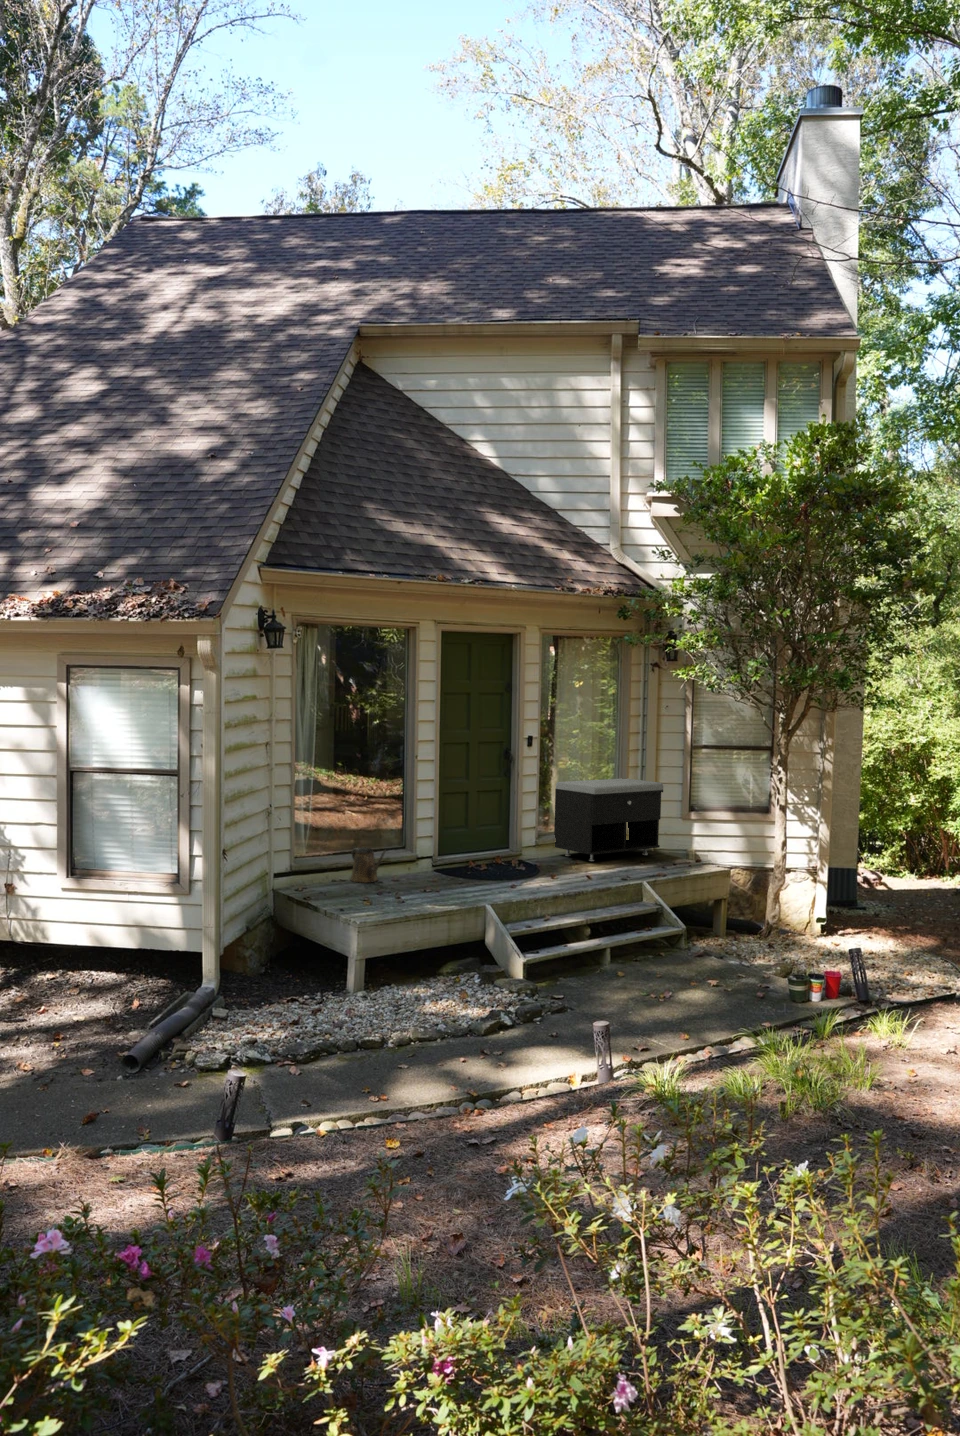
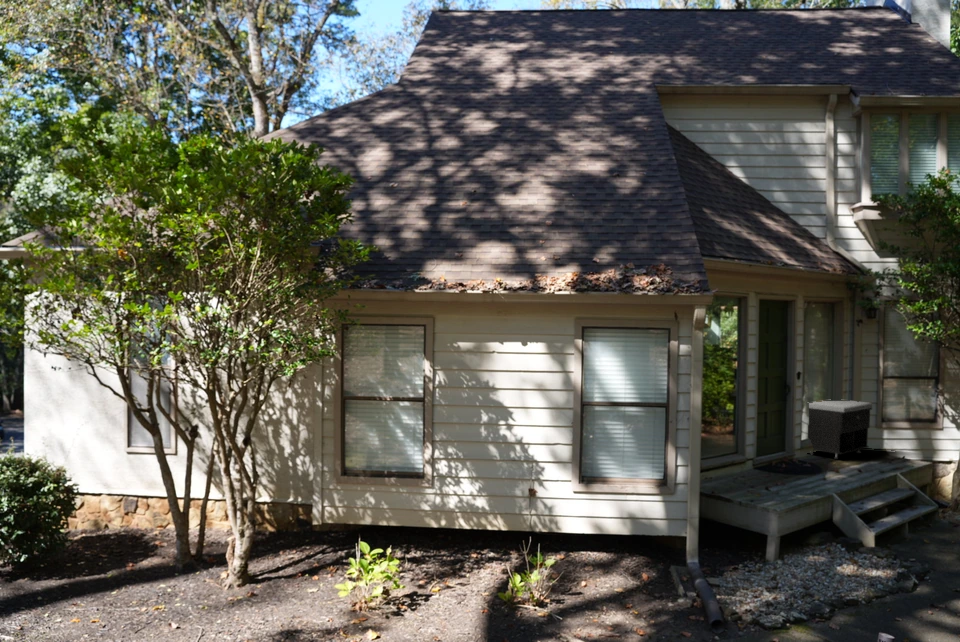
watering can: present [351,847,387,883] -> none [710,454,751,479]

